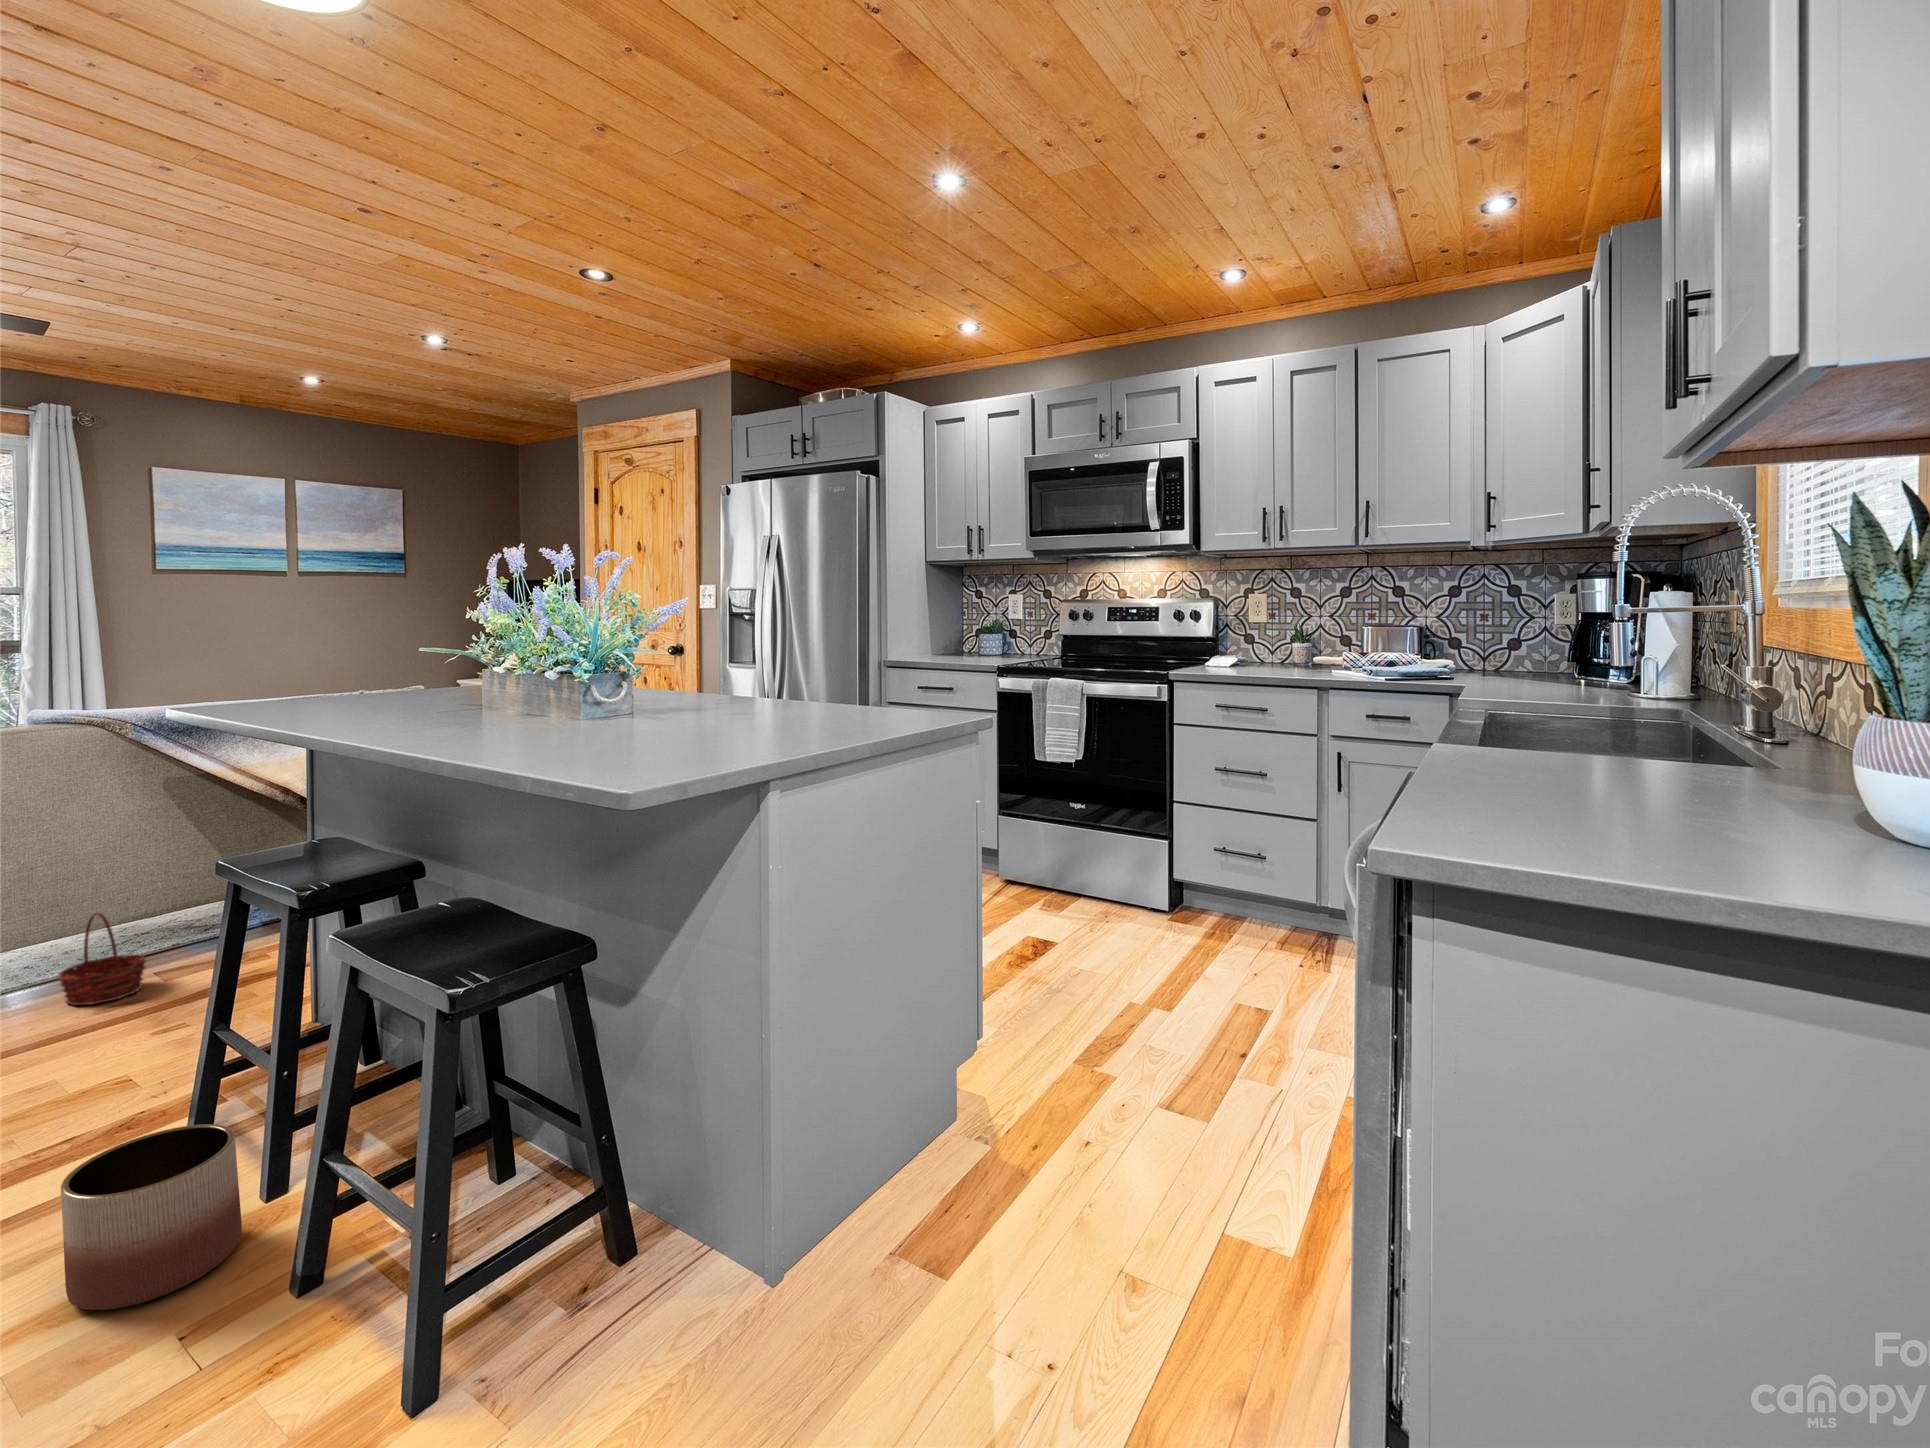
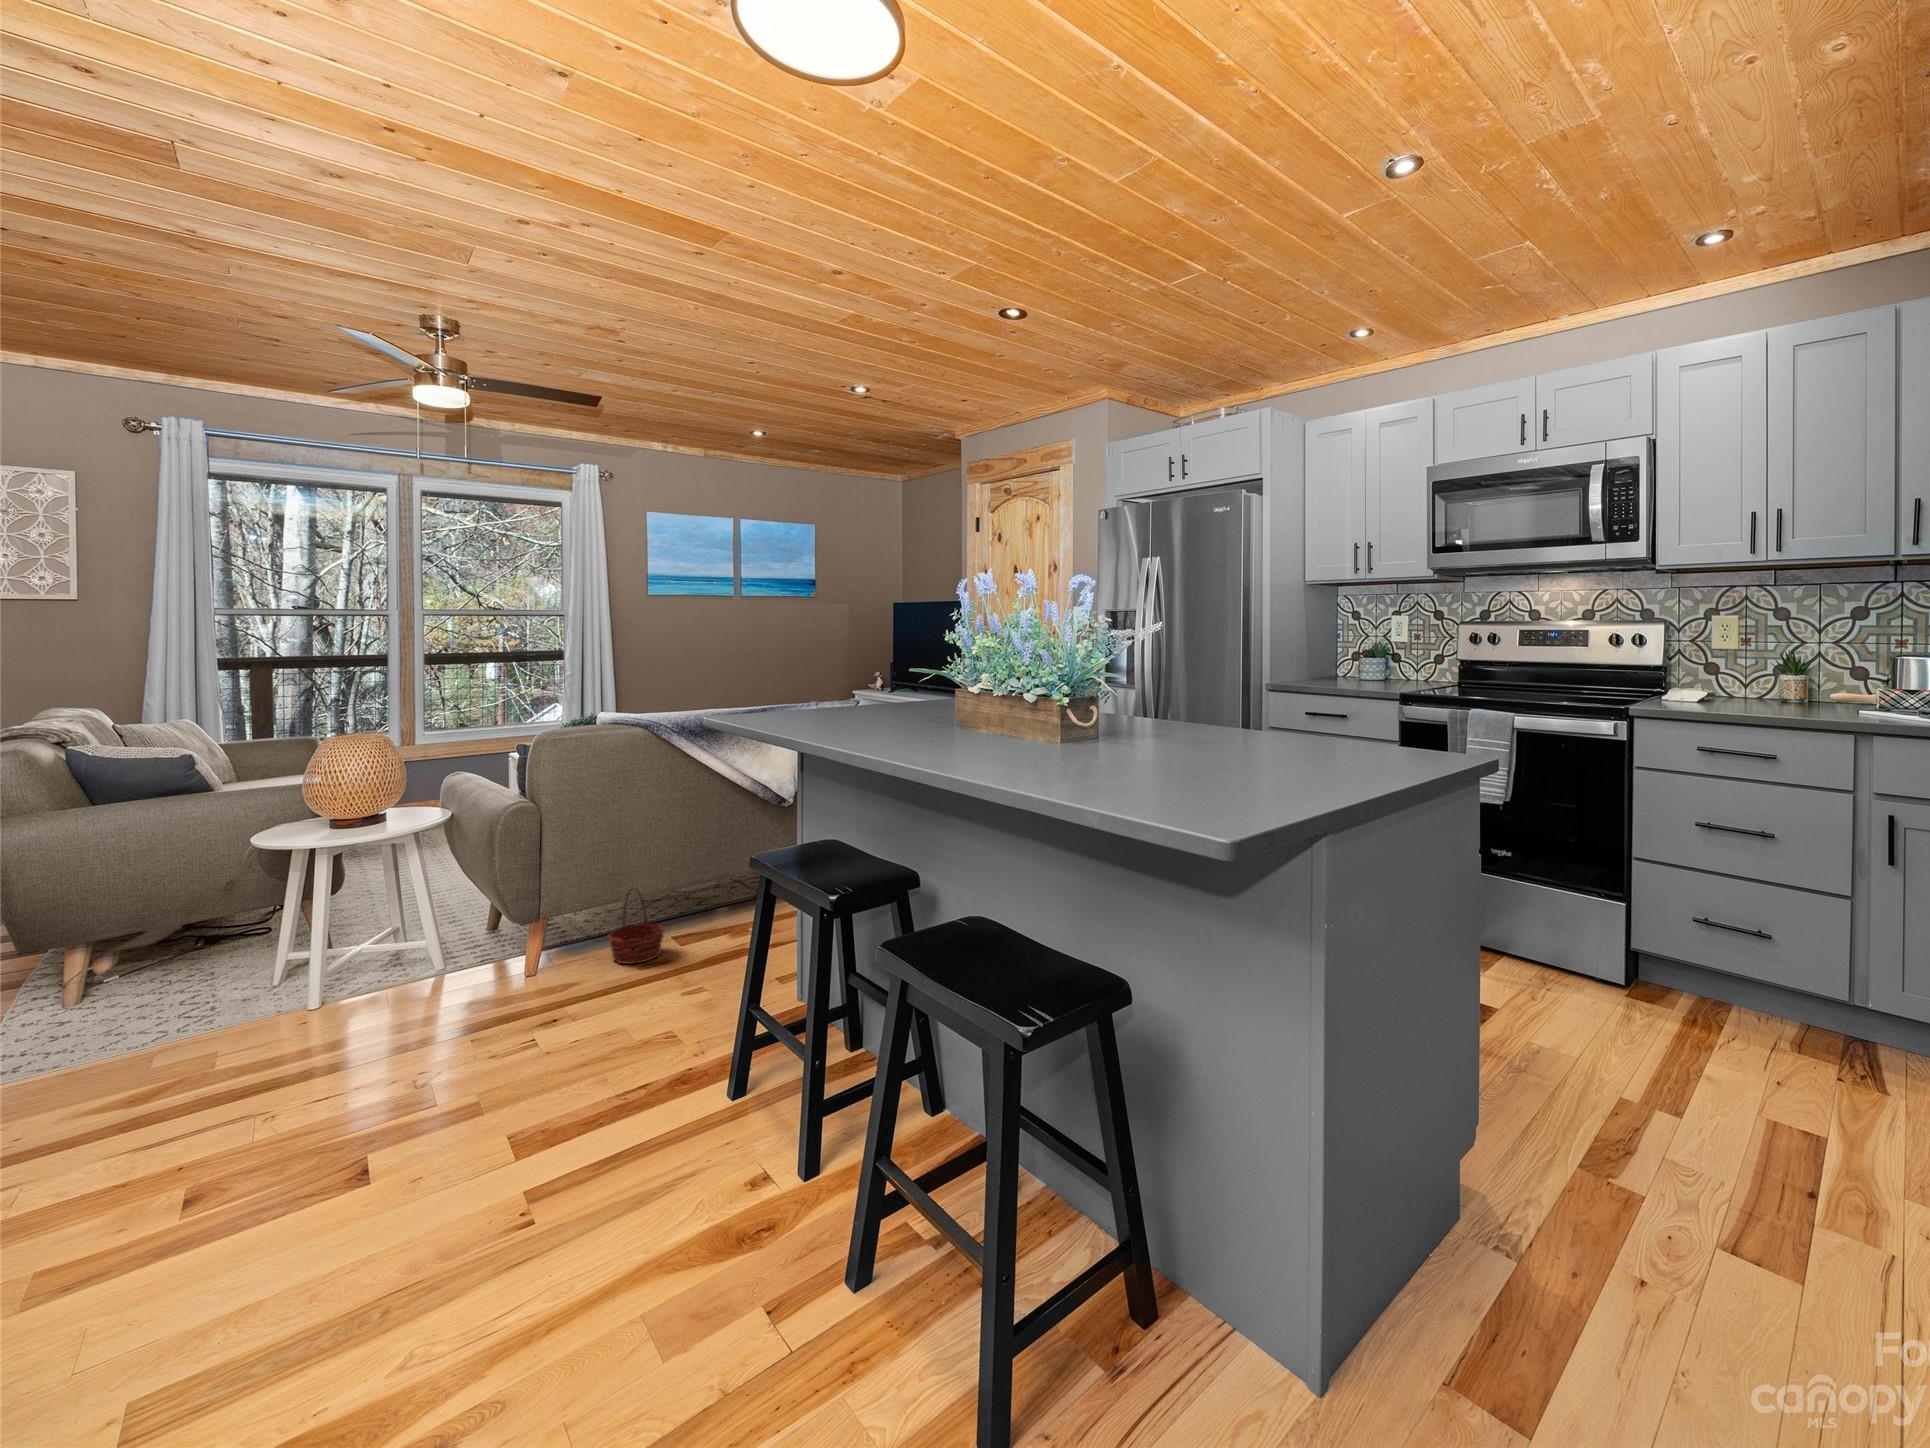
planter: present [61,1124,242,1310] -> none [683,1102,800,1262]

